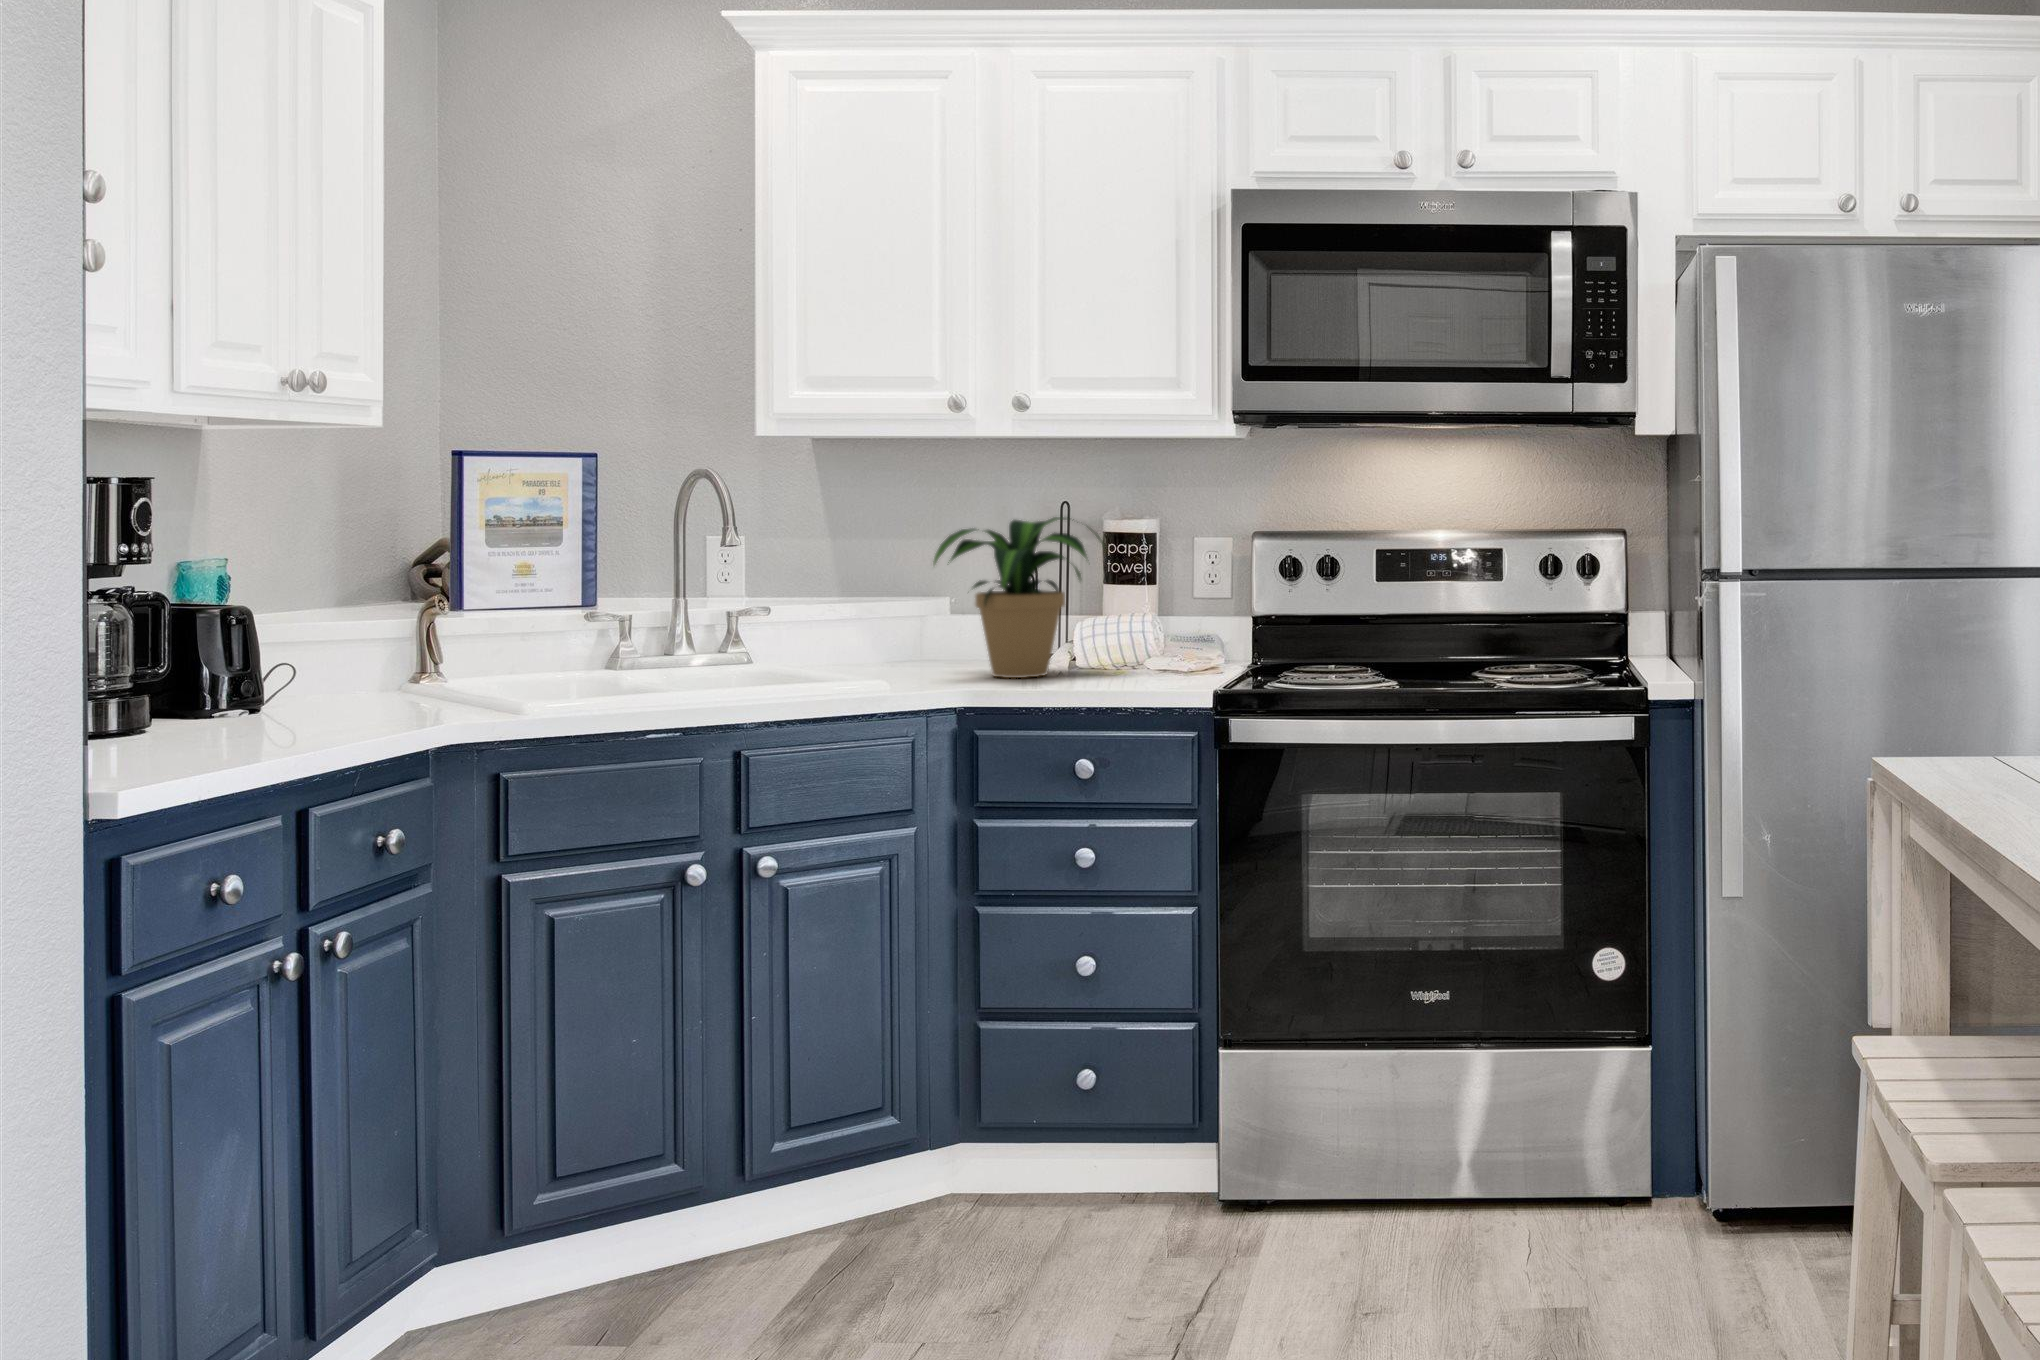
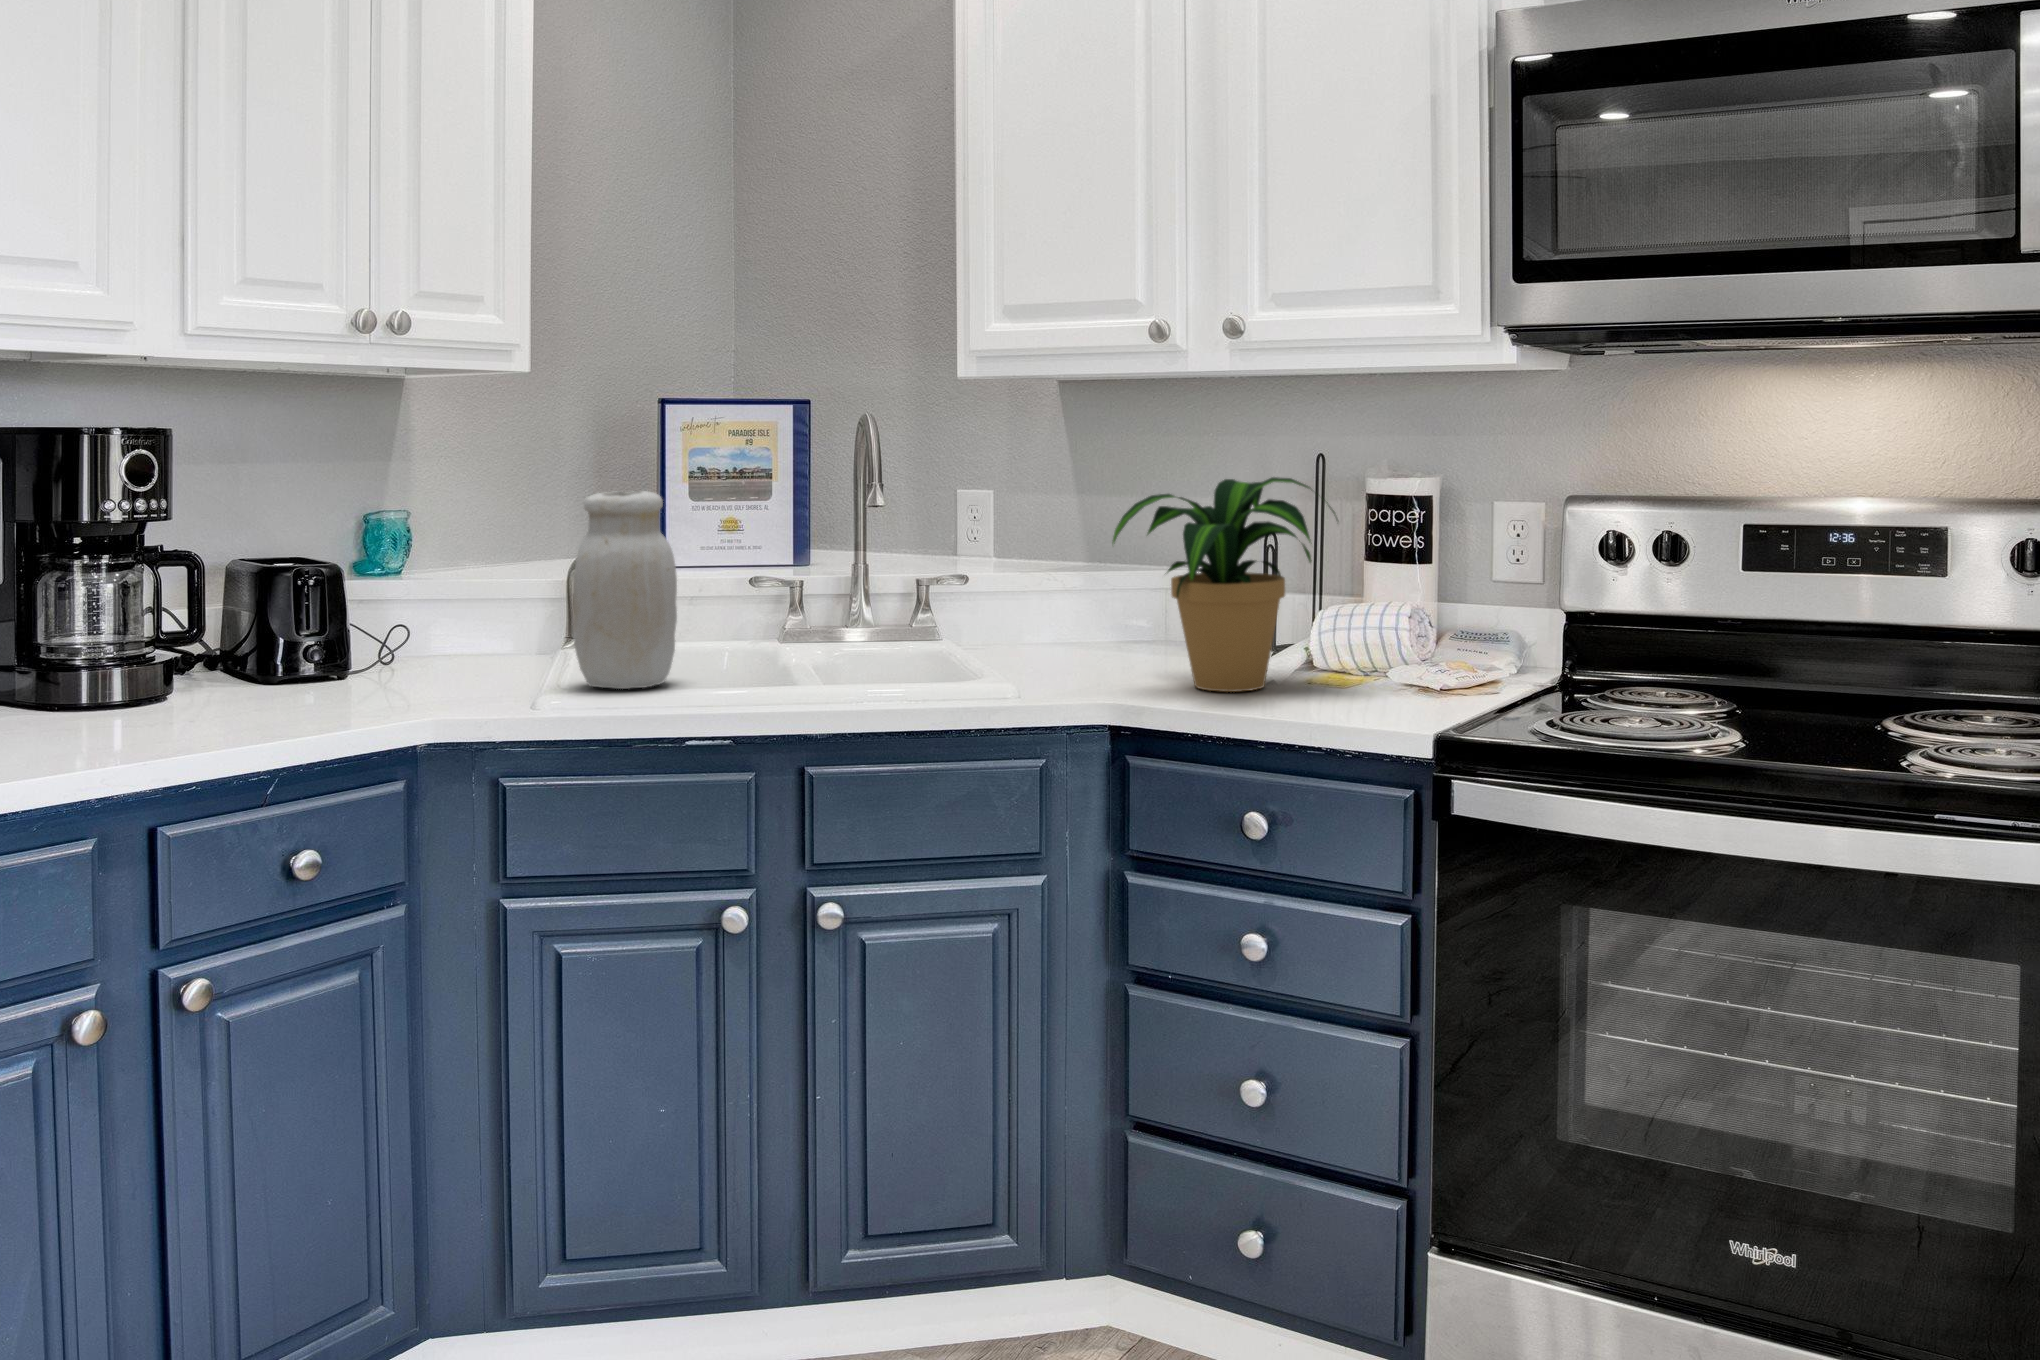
jar: none [422,524,529,696] -> present [572,491,677,689]

